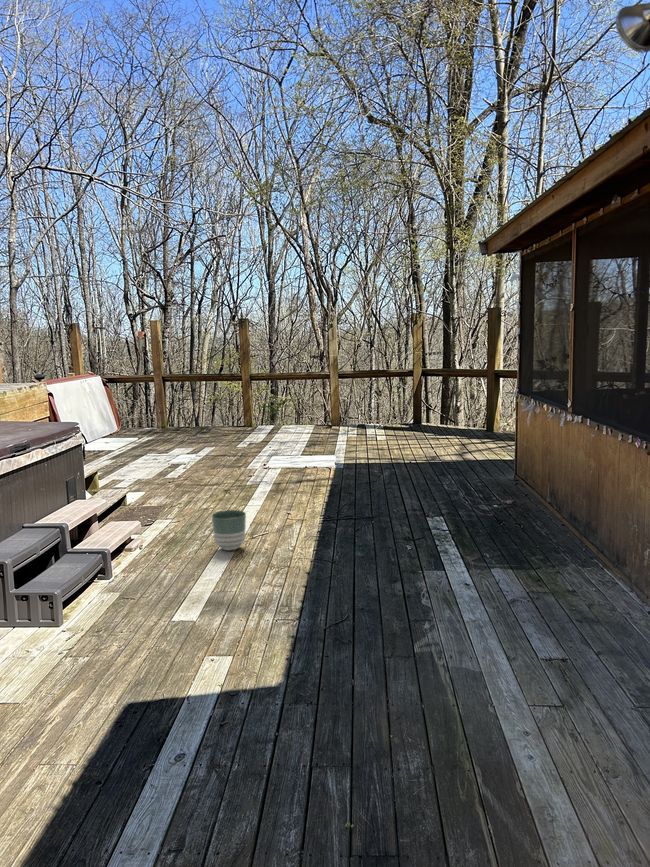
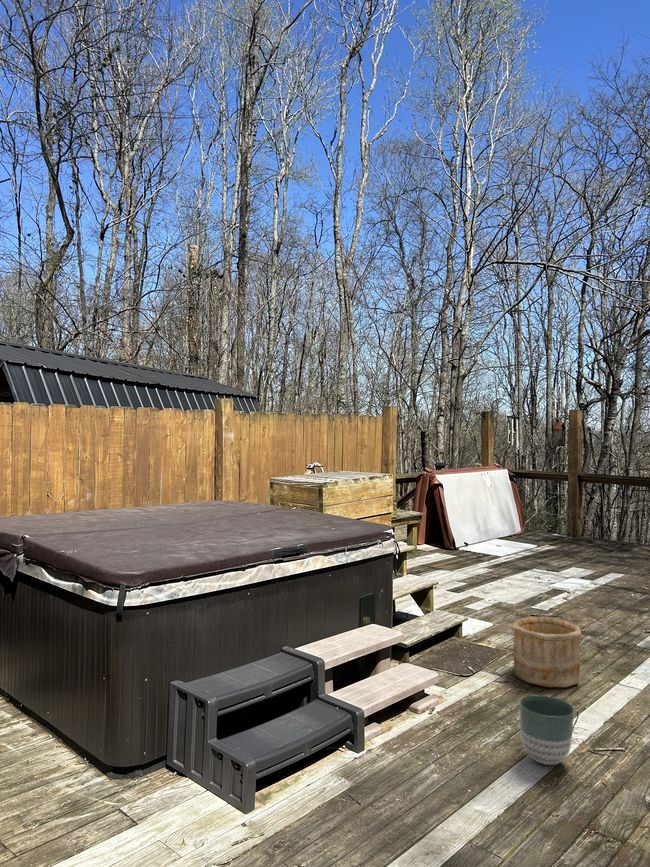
wooden bucket: none [176,472,225,518] -> present [511,617,582,687]

